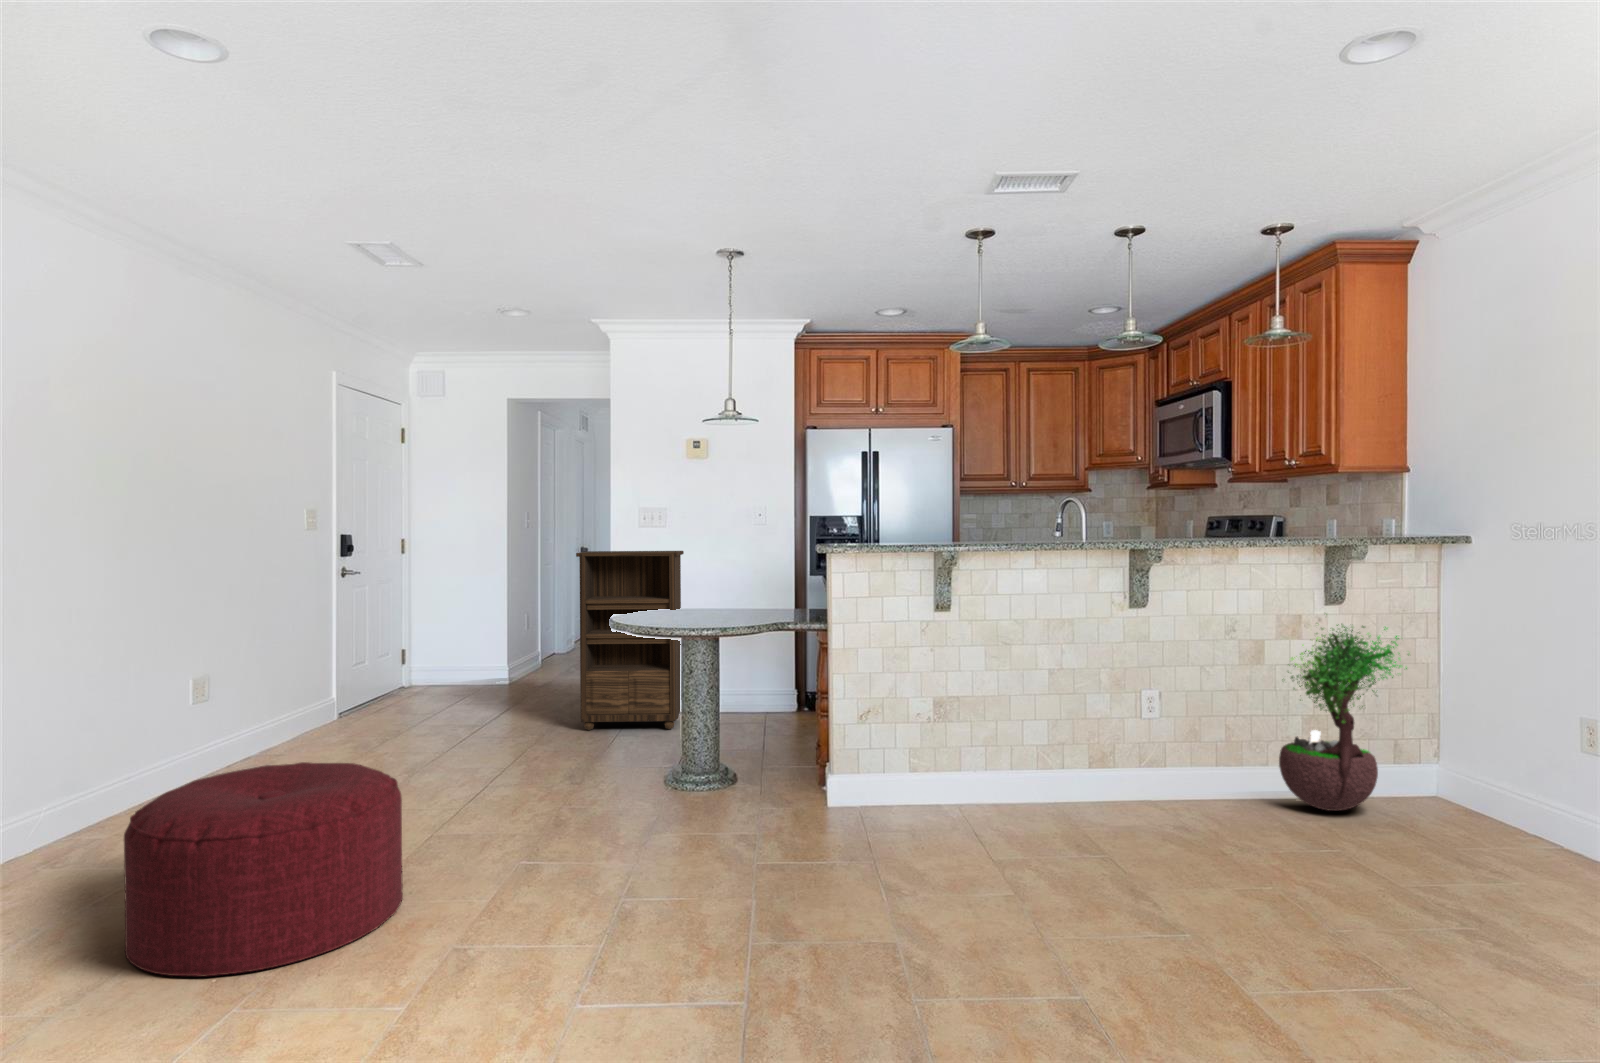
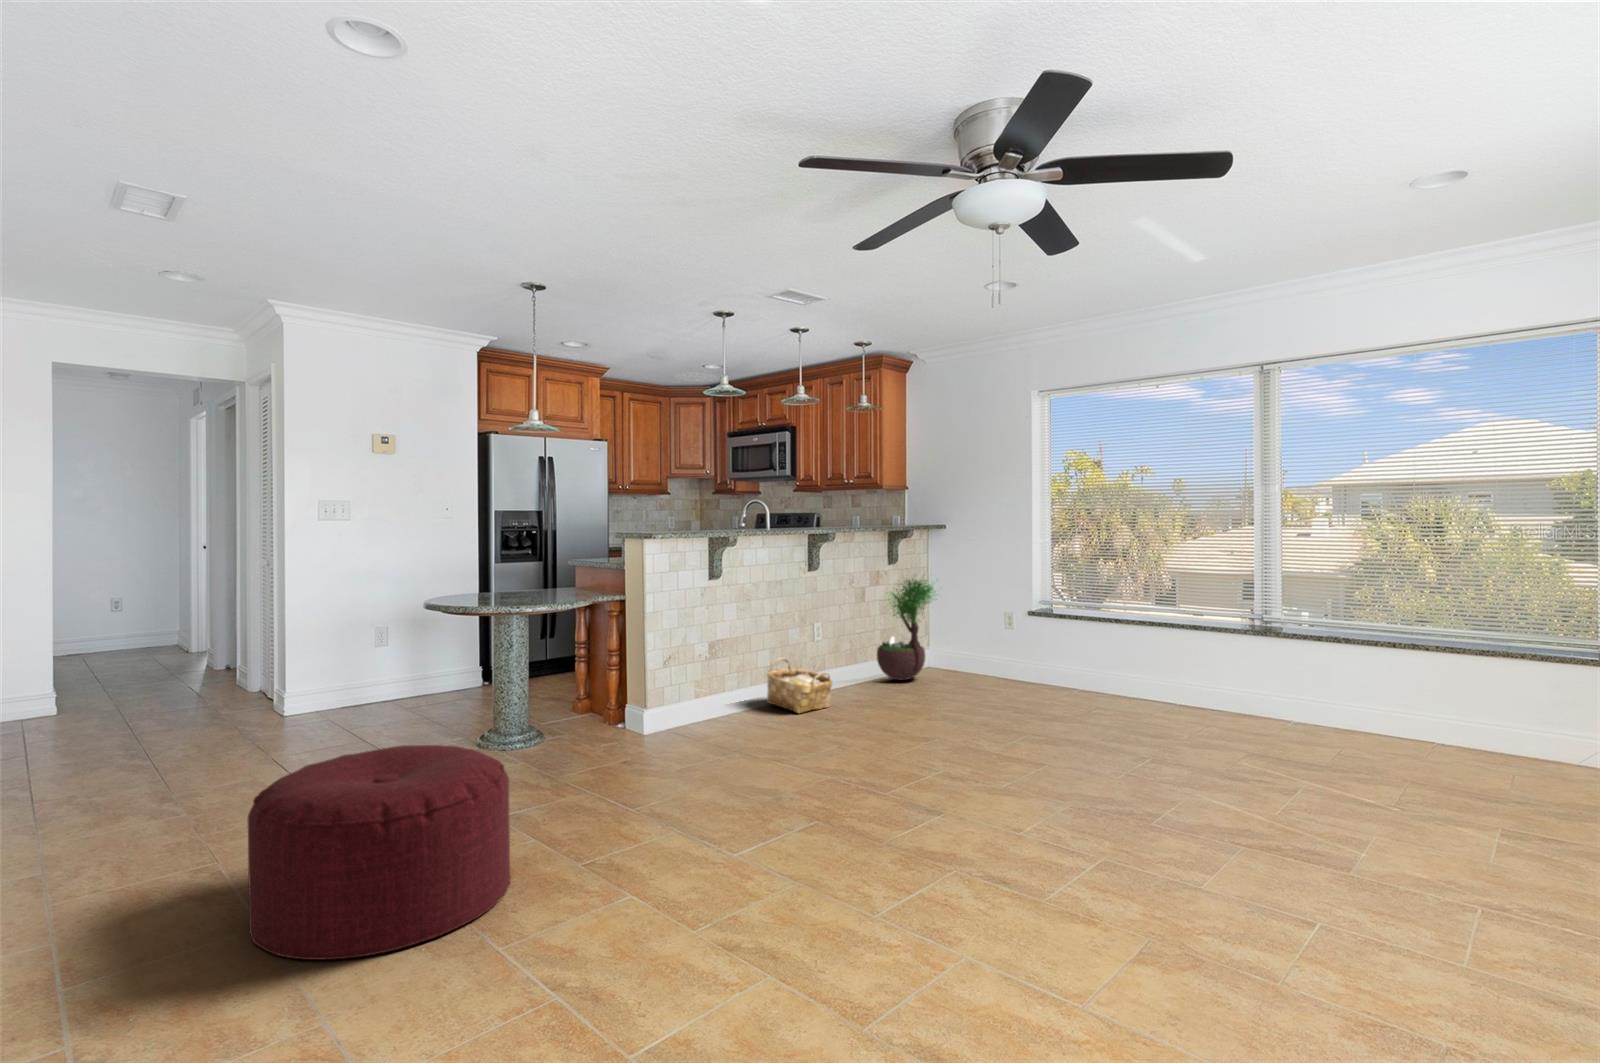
bookshelf: present [576,551,684,730] -> none [287,544,412,729]
woven basket: none [1021,735,1114,827] -> present [767,658,832,713]

